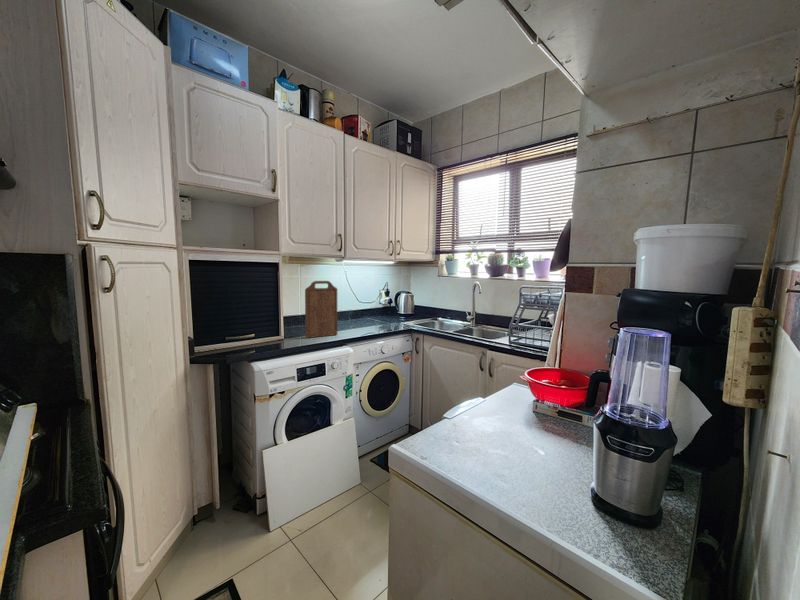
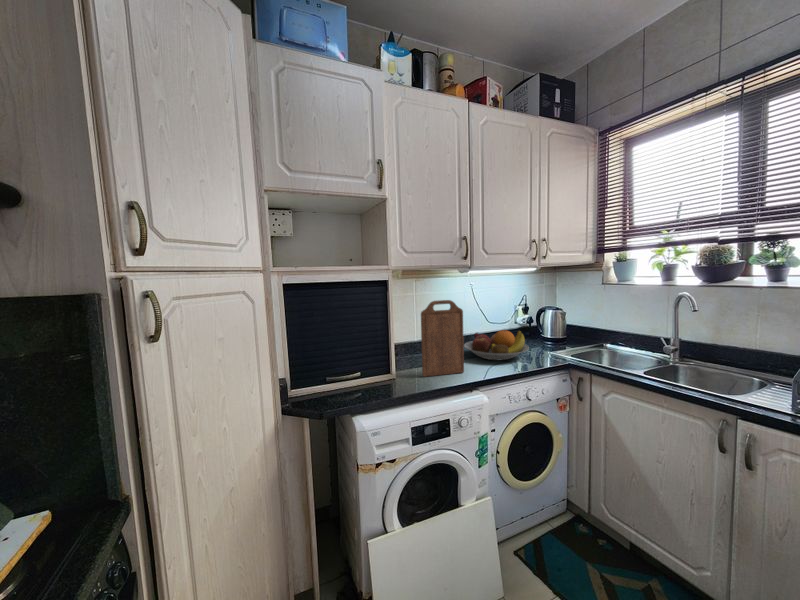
fruit bowl: none [339,306,386,328] -> present [464,330,529,360]

